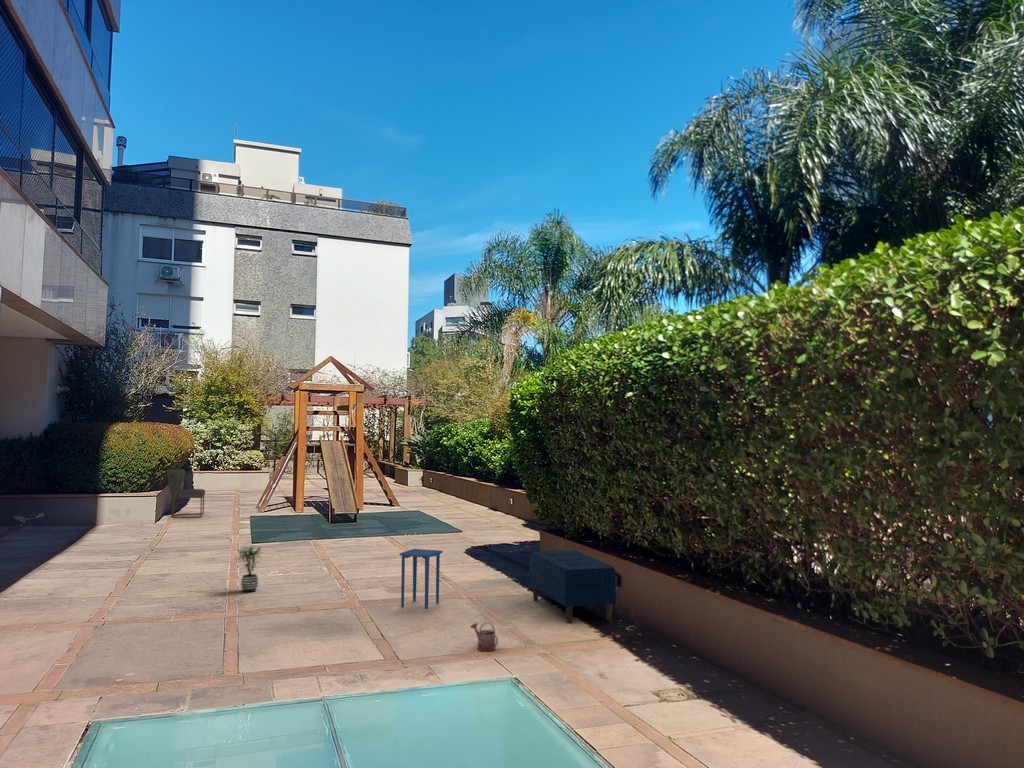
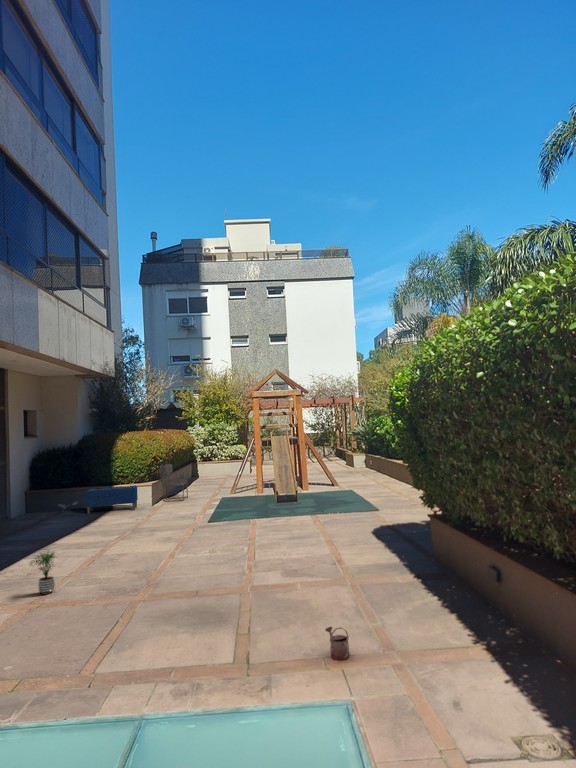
potted plant: present [238,547,261,592] -> present [30,552,55,595]
side table: present [399,549,443,609] -> none [279,538,321,598]
bench: present [530,550,616,624] -> present [86,485,138,514]

